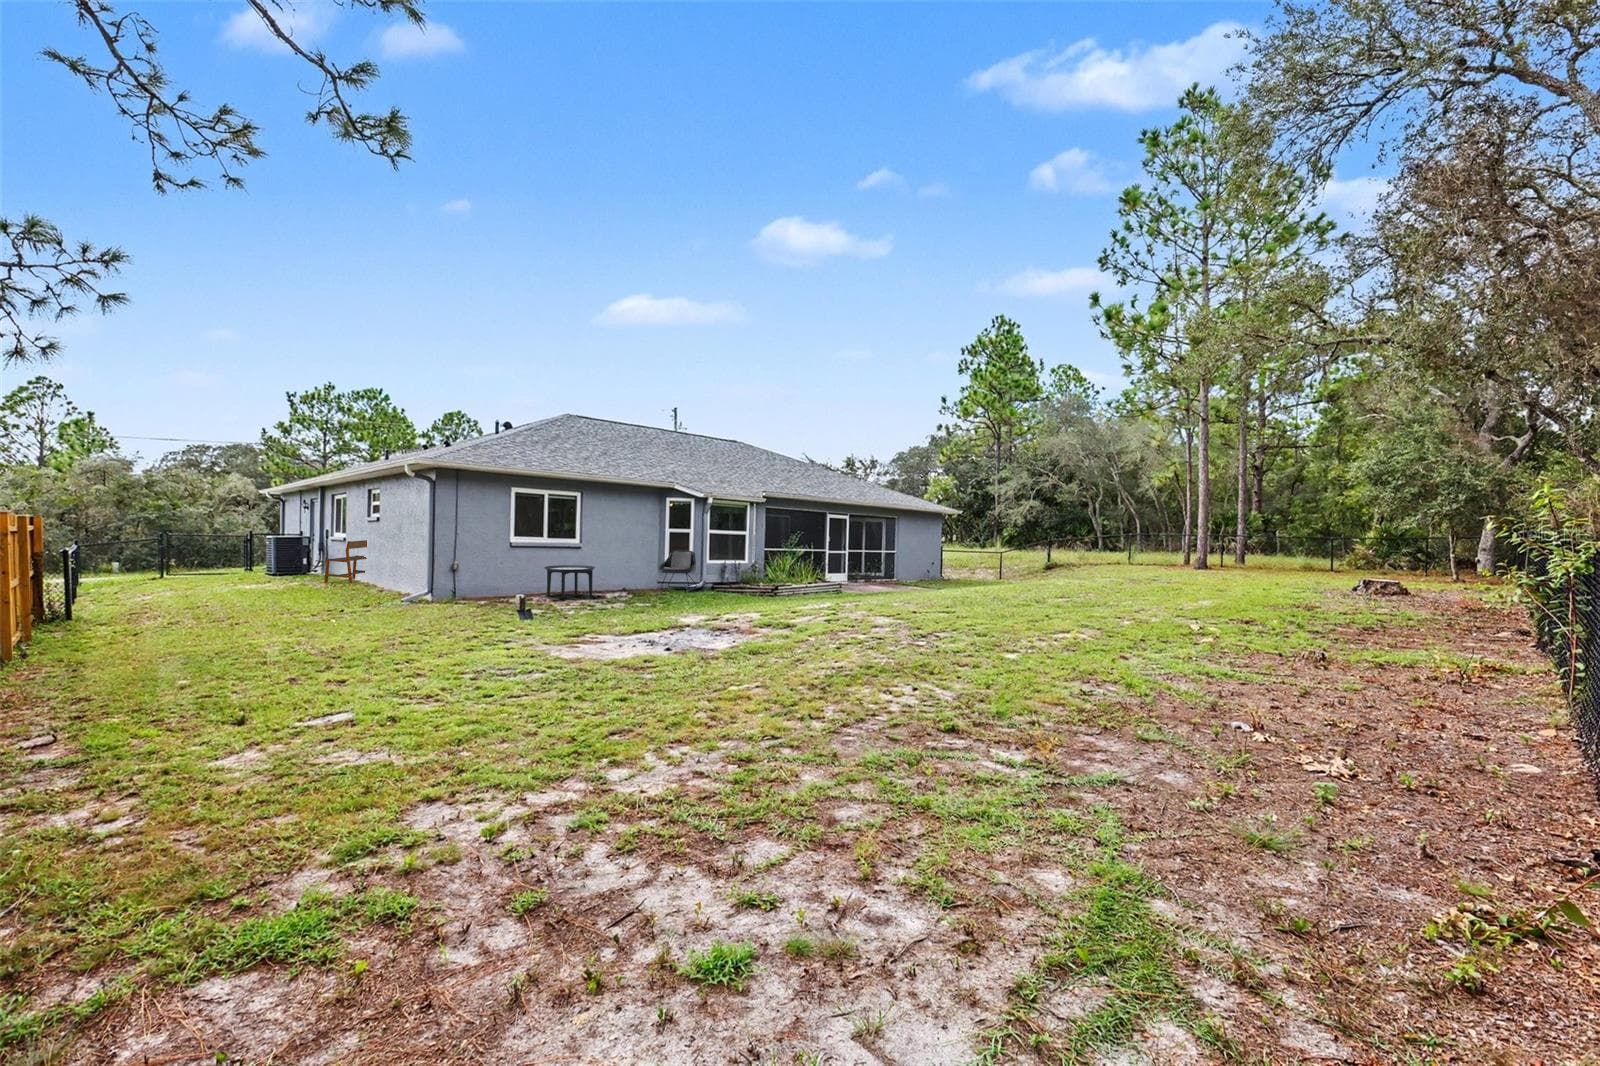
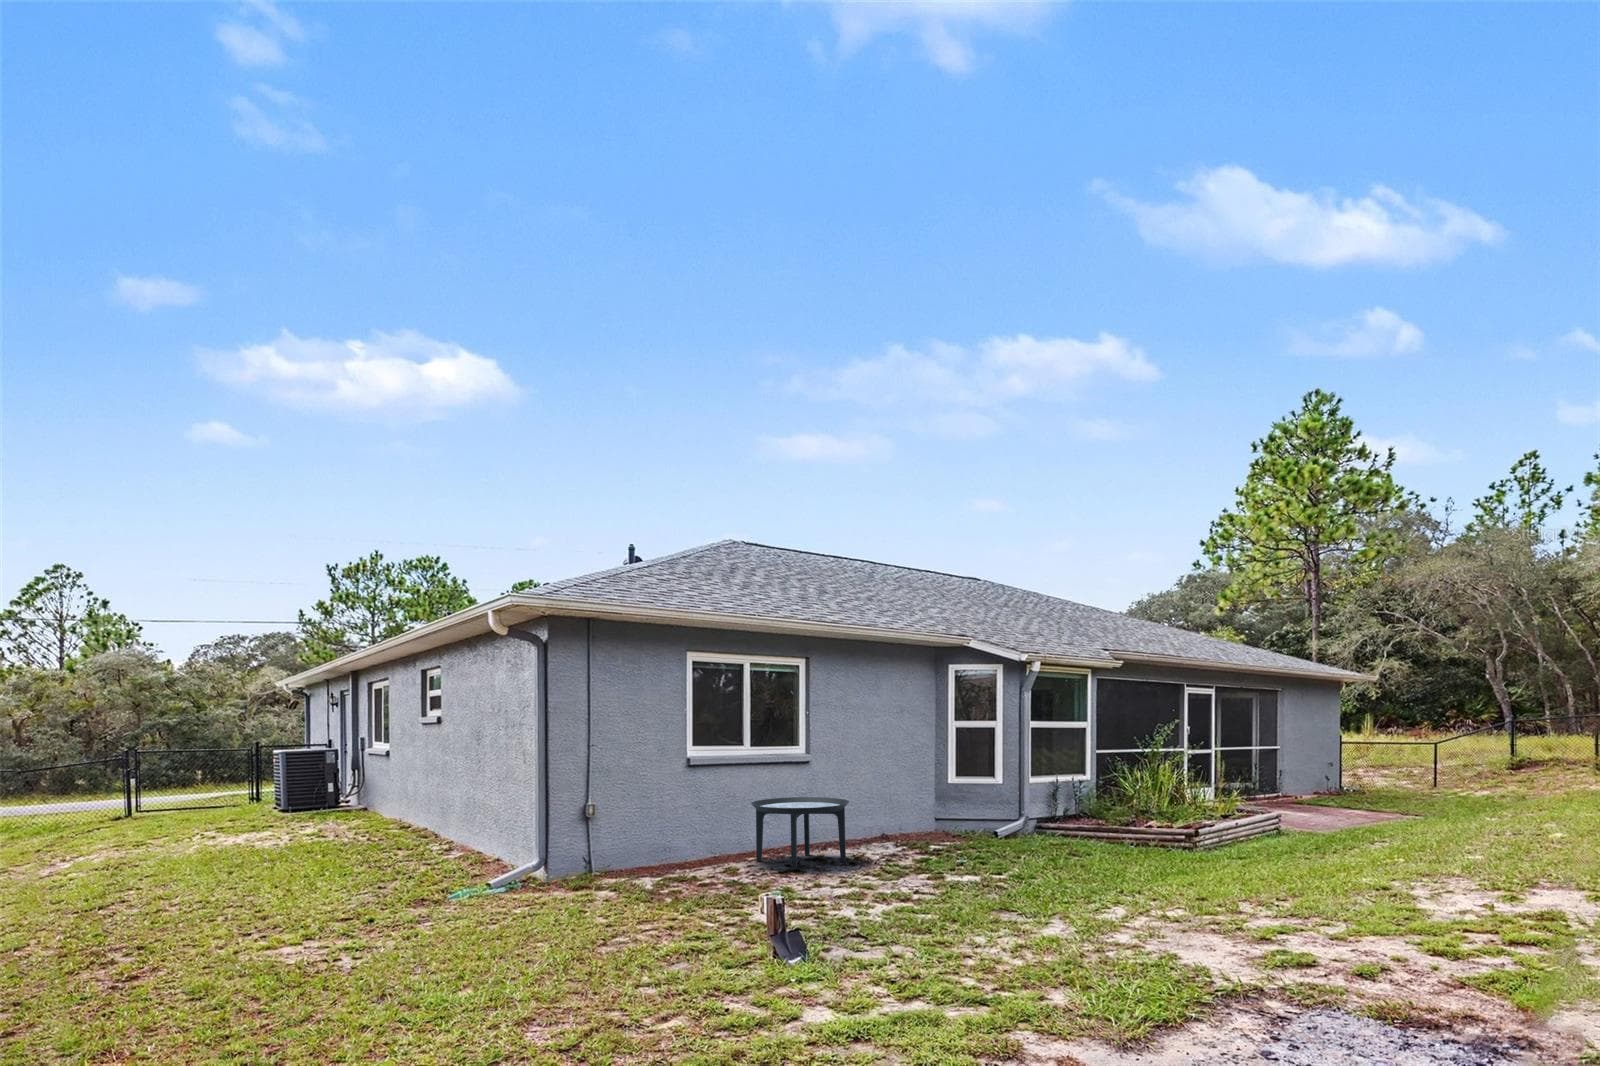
bench: present [325,540,367,584] -> none [346,757,434,841]
lounge chair: present [659,550,697,590] -> none [947,760,1015,841]

